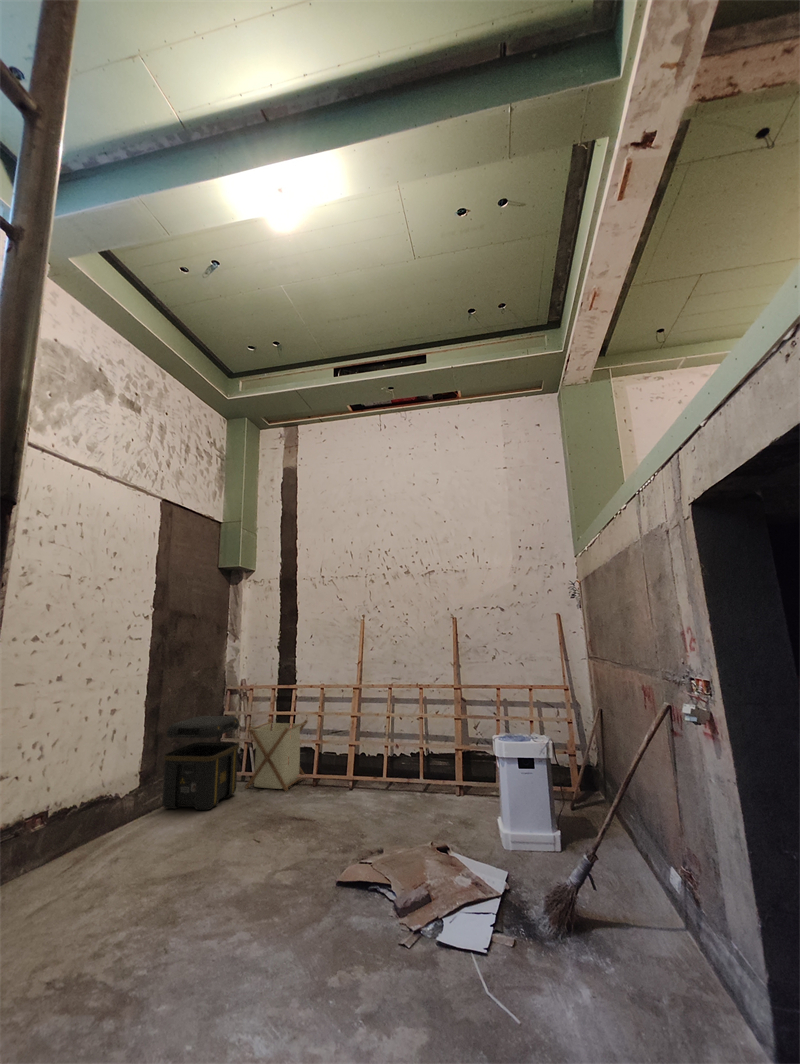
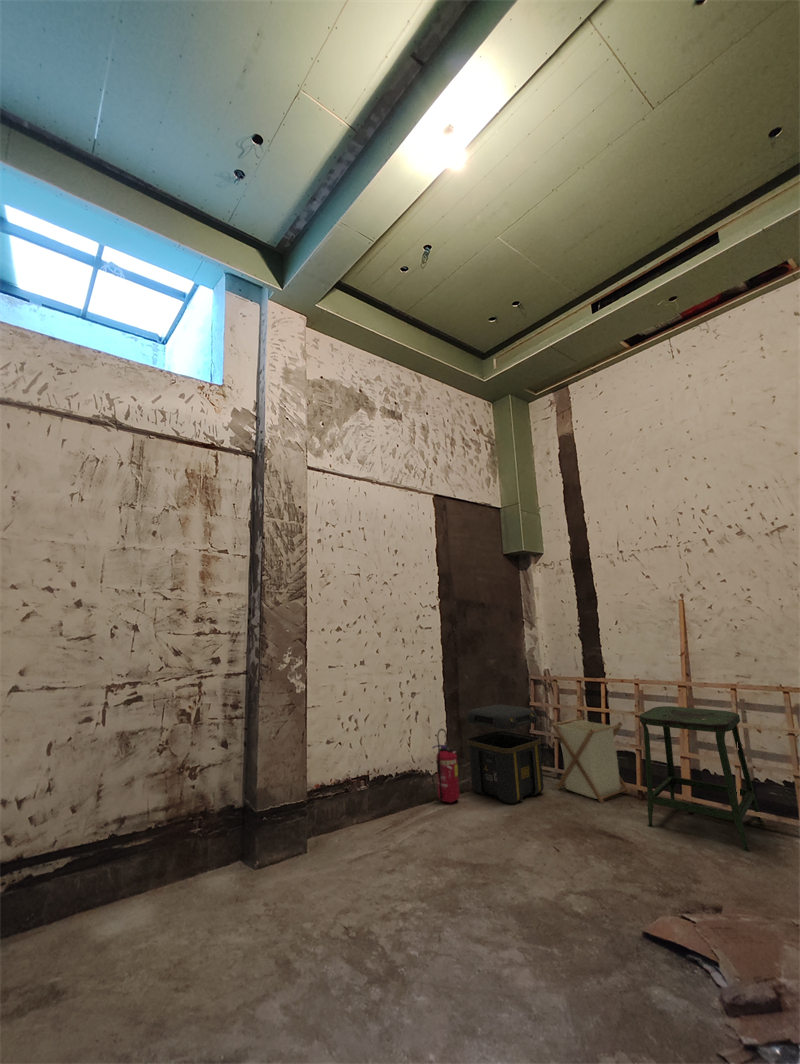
stool: none [324,701,395,800] -> present [639,706,764,852]
fire extinguisher: none [127,747,157,825] -> present [433,729,460,803]

